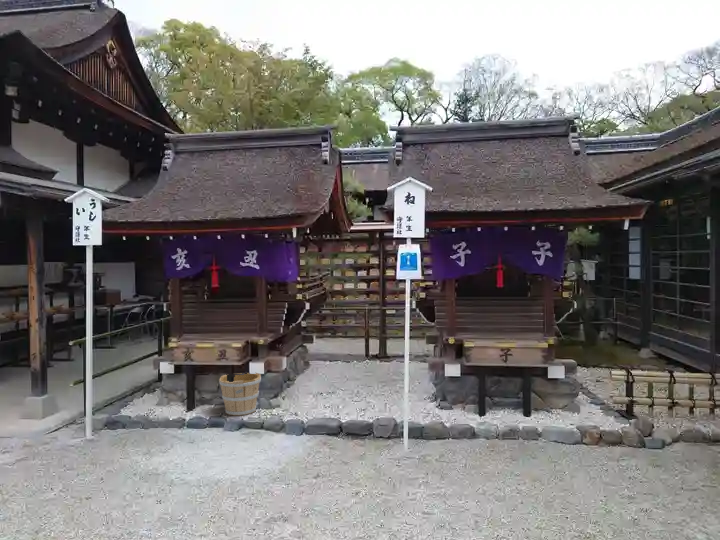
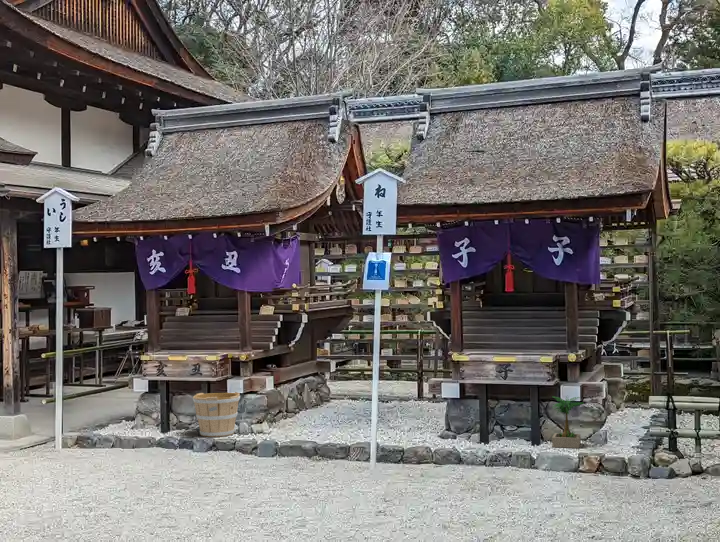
potted plant: none [533,372,566,418] -> present [552,396,583,448]

